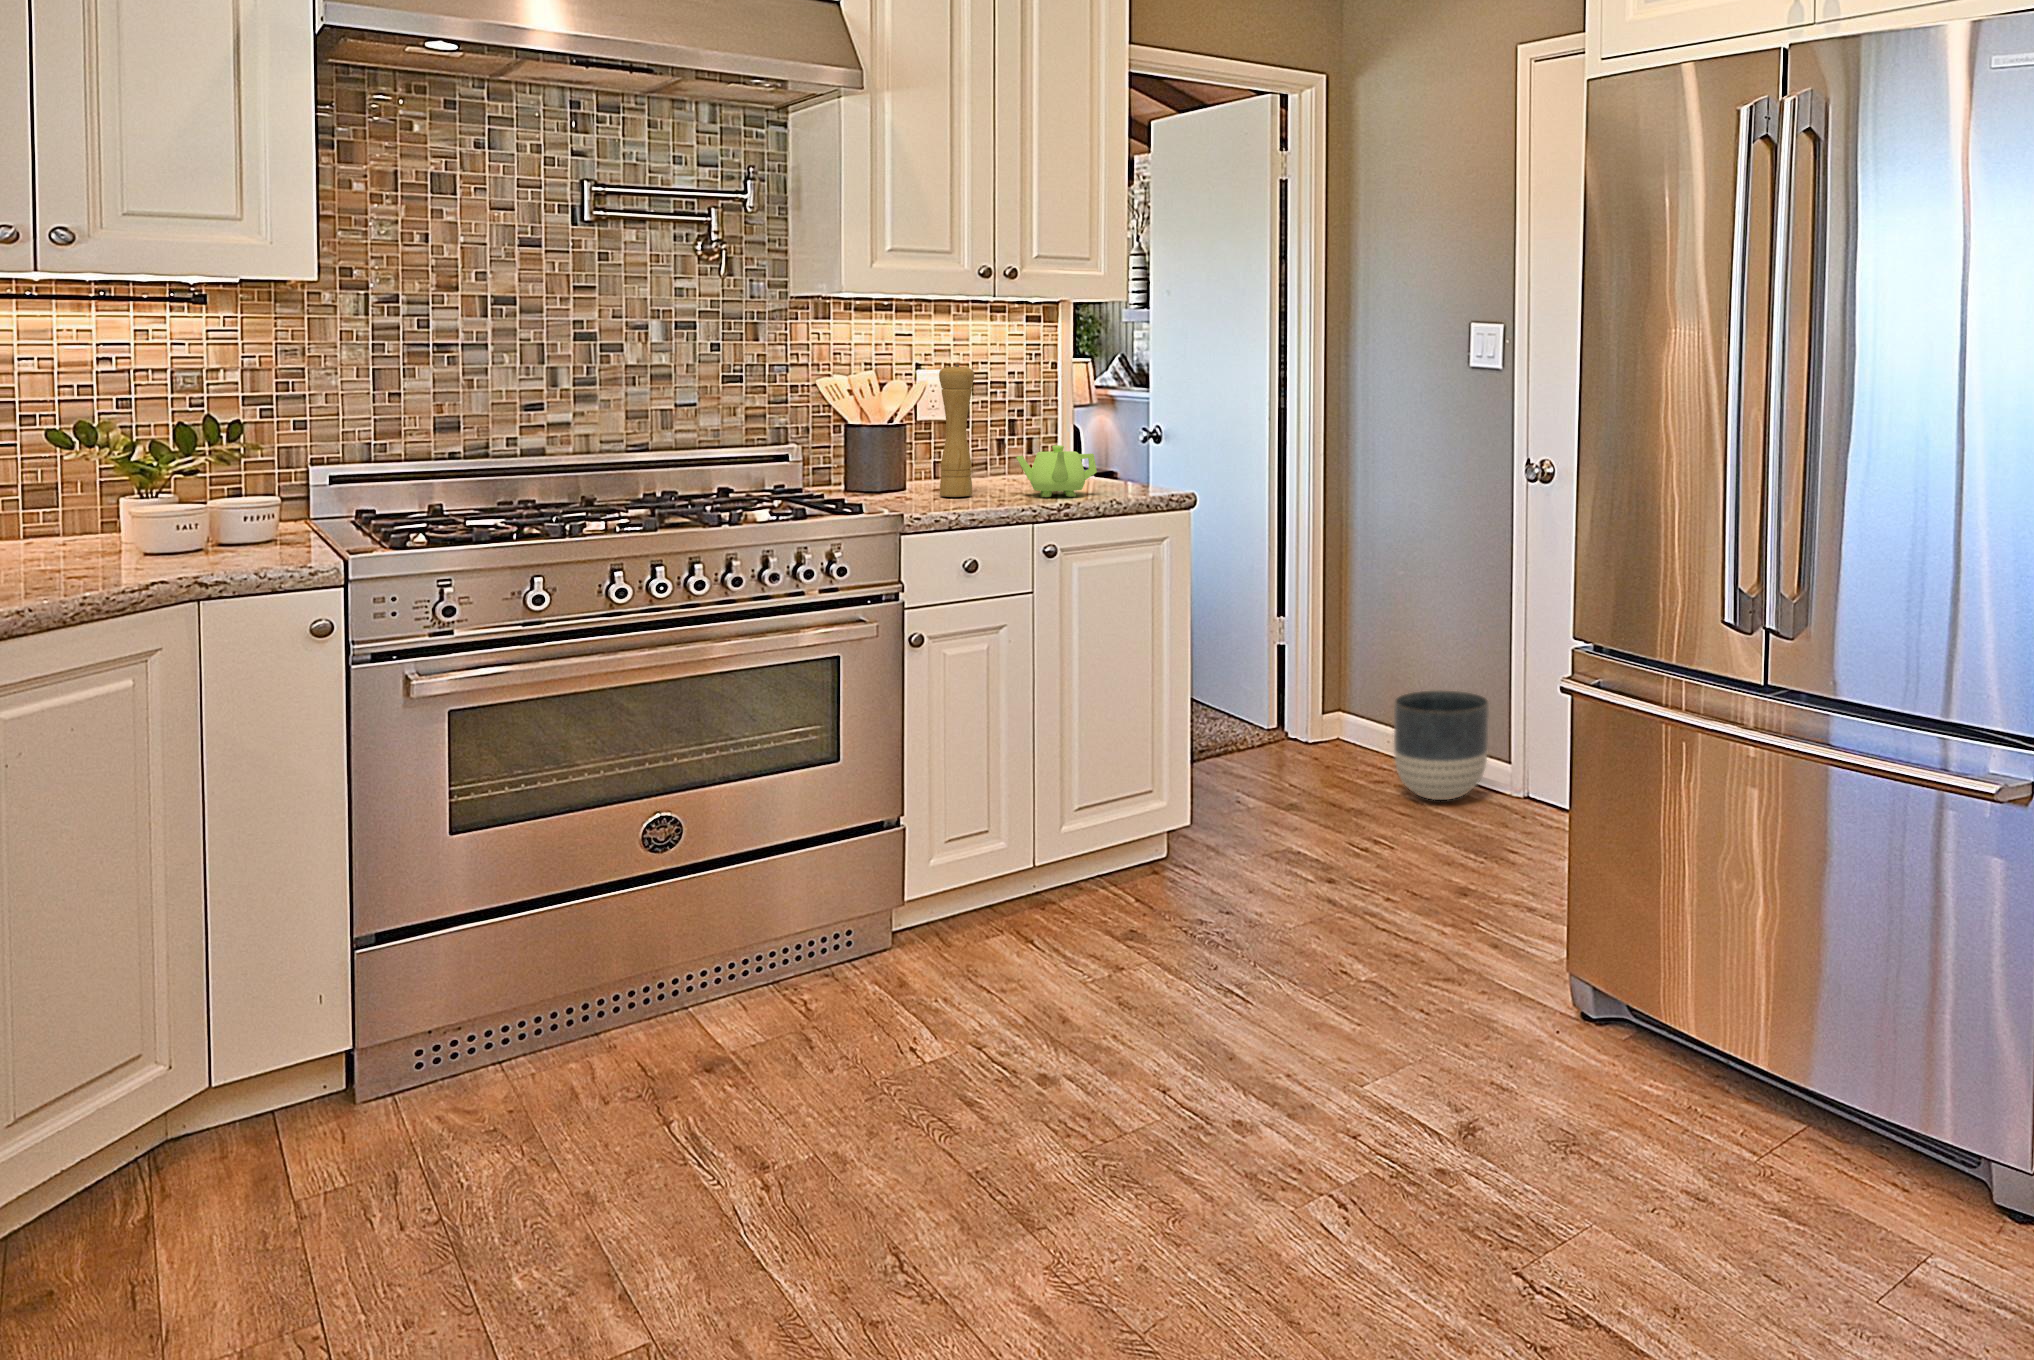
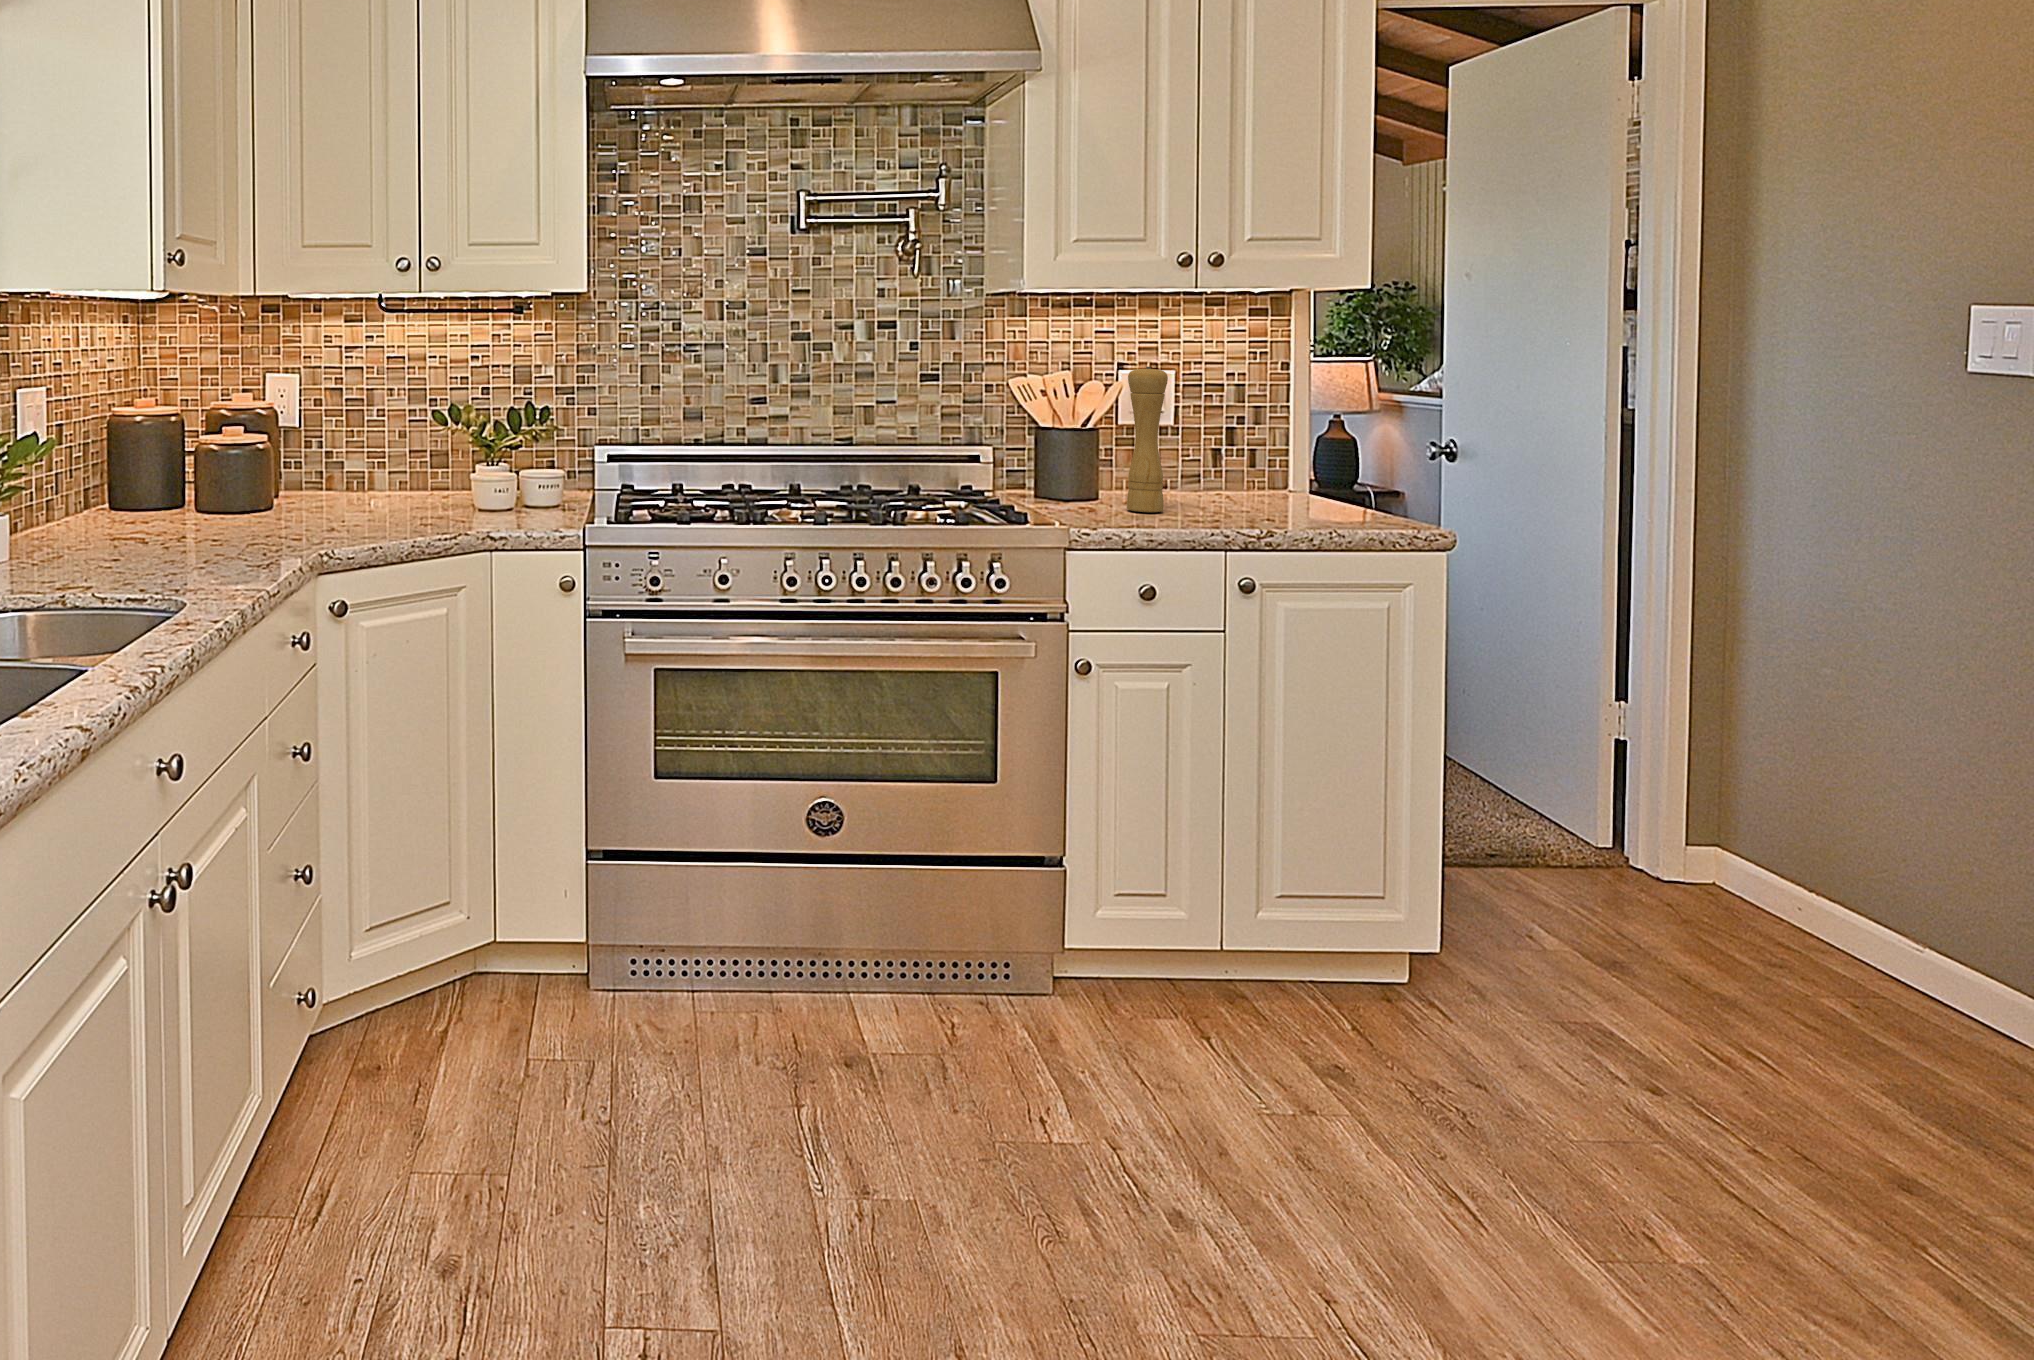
teapot: present [1016,445,1097,497] -> none [1215,461,1315,522]
planter: present [1394,690,1489,800] -> none [1788,837,1973,1008]

